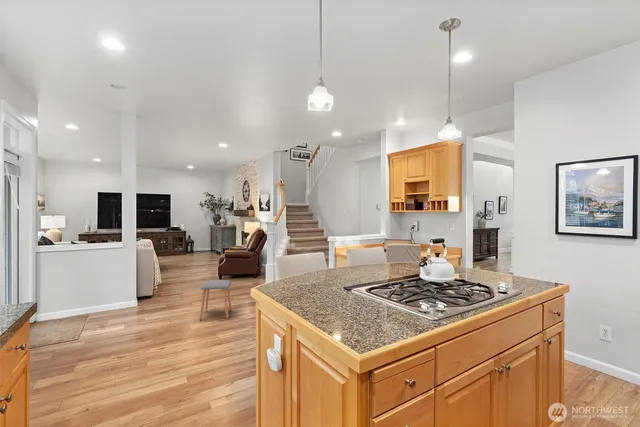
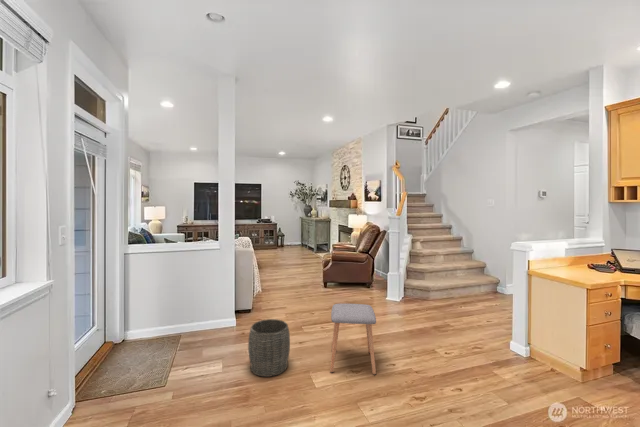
woven basket: none [145,292,174,325] -> present [248,319,290,377]

